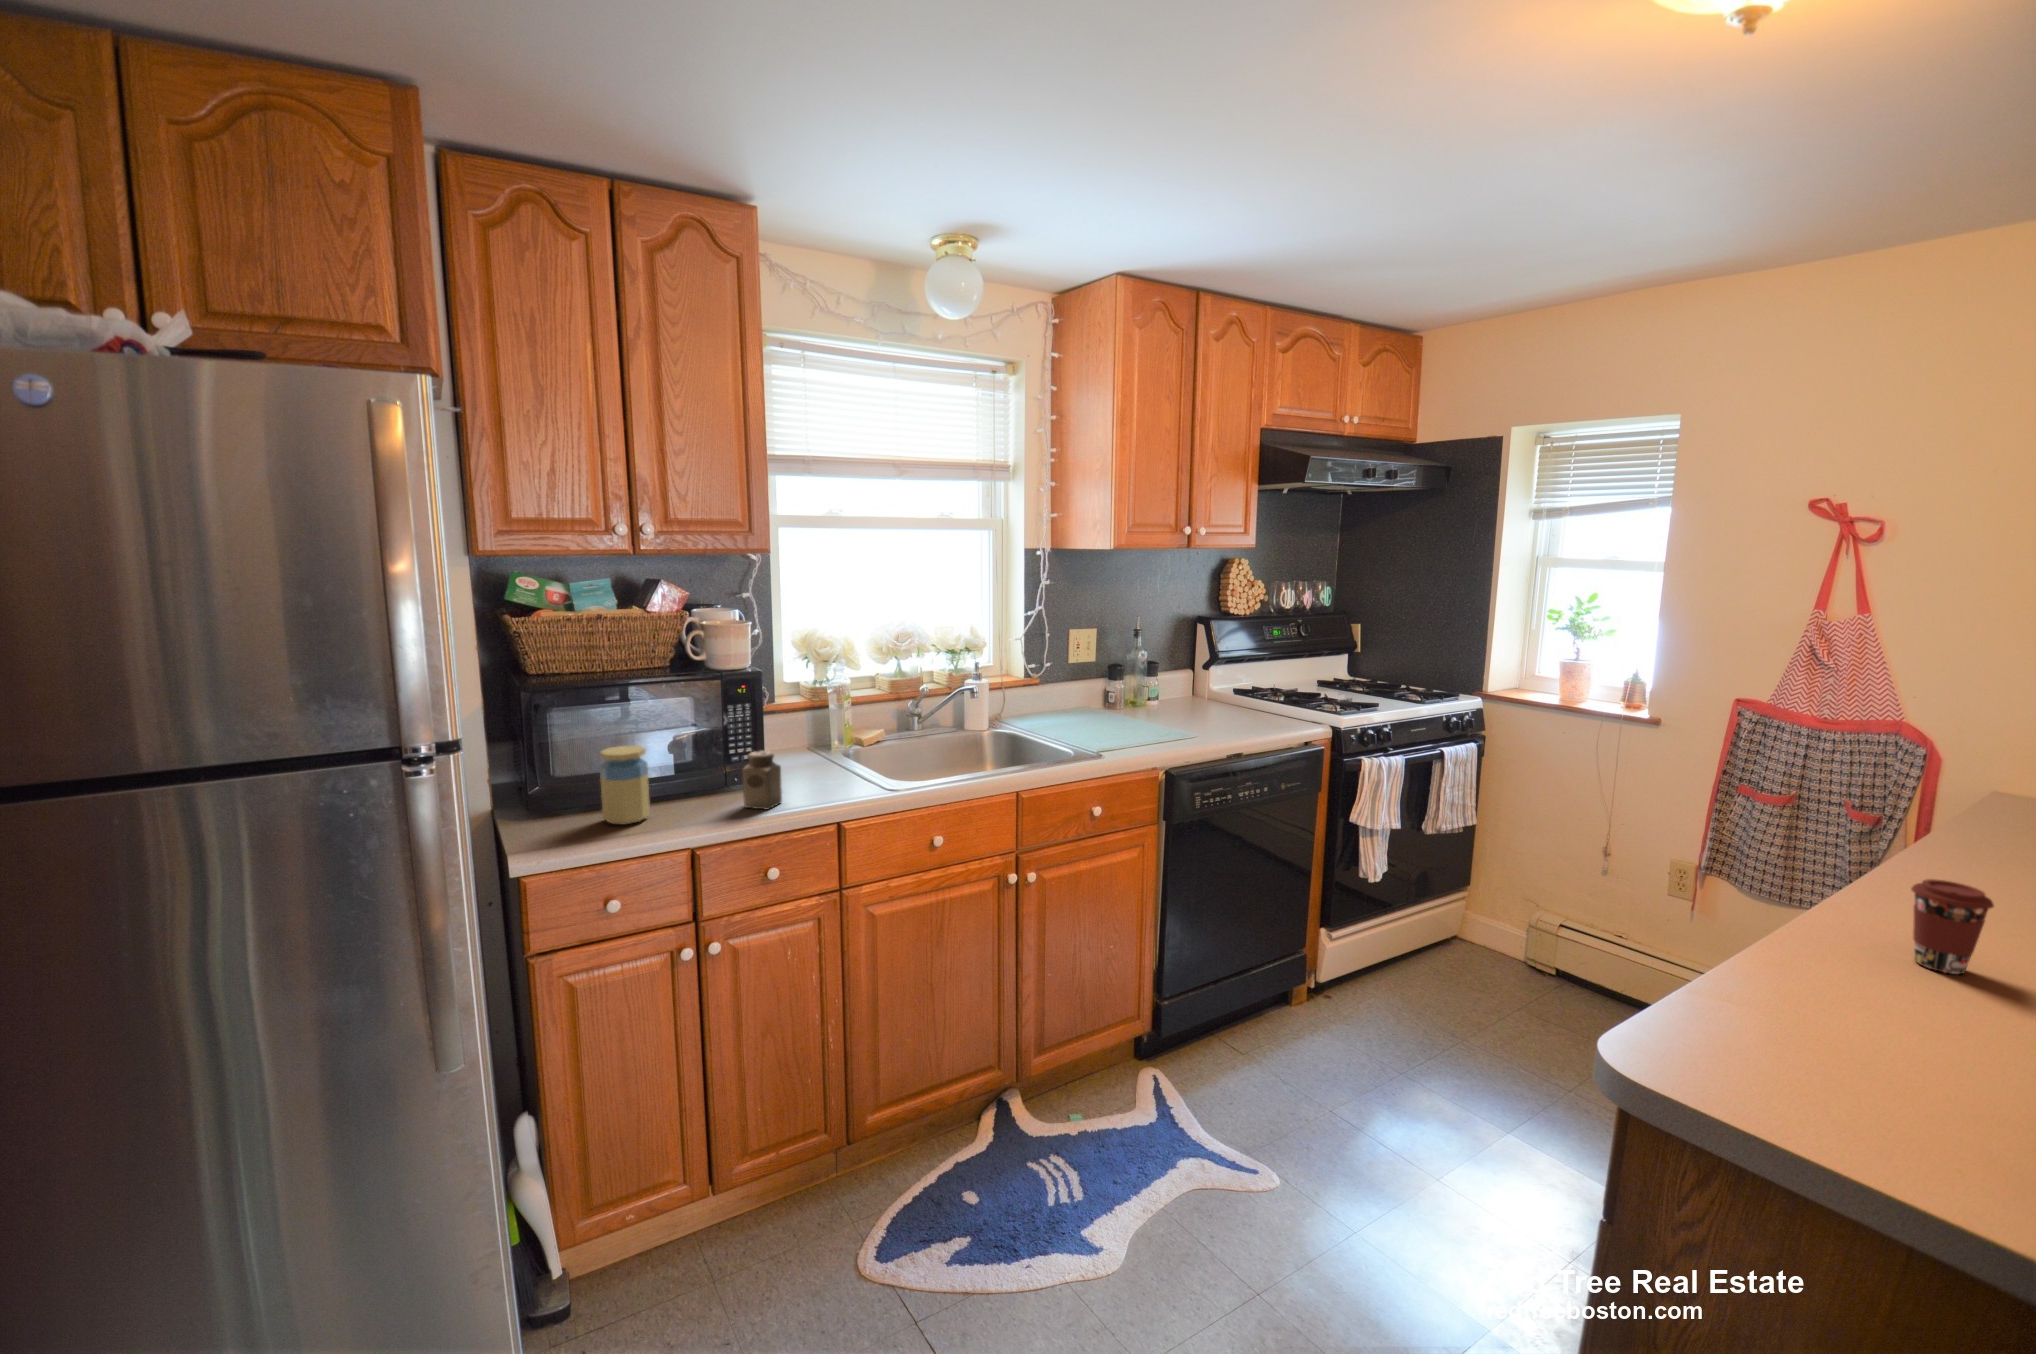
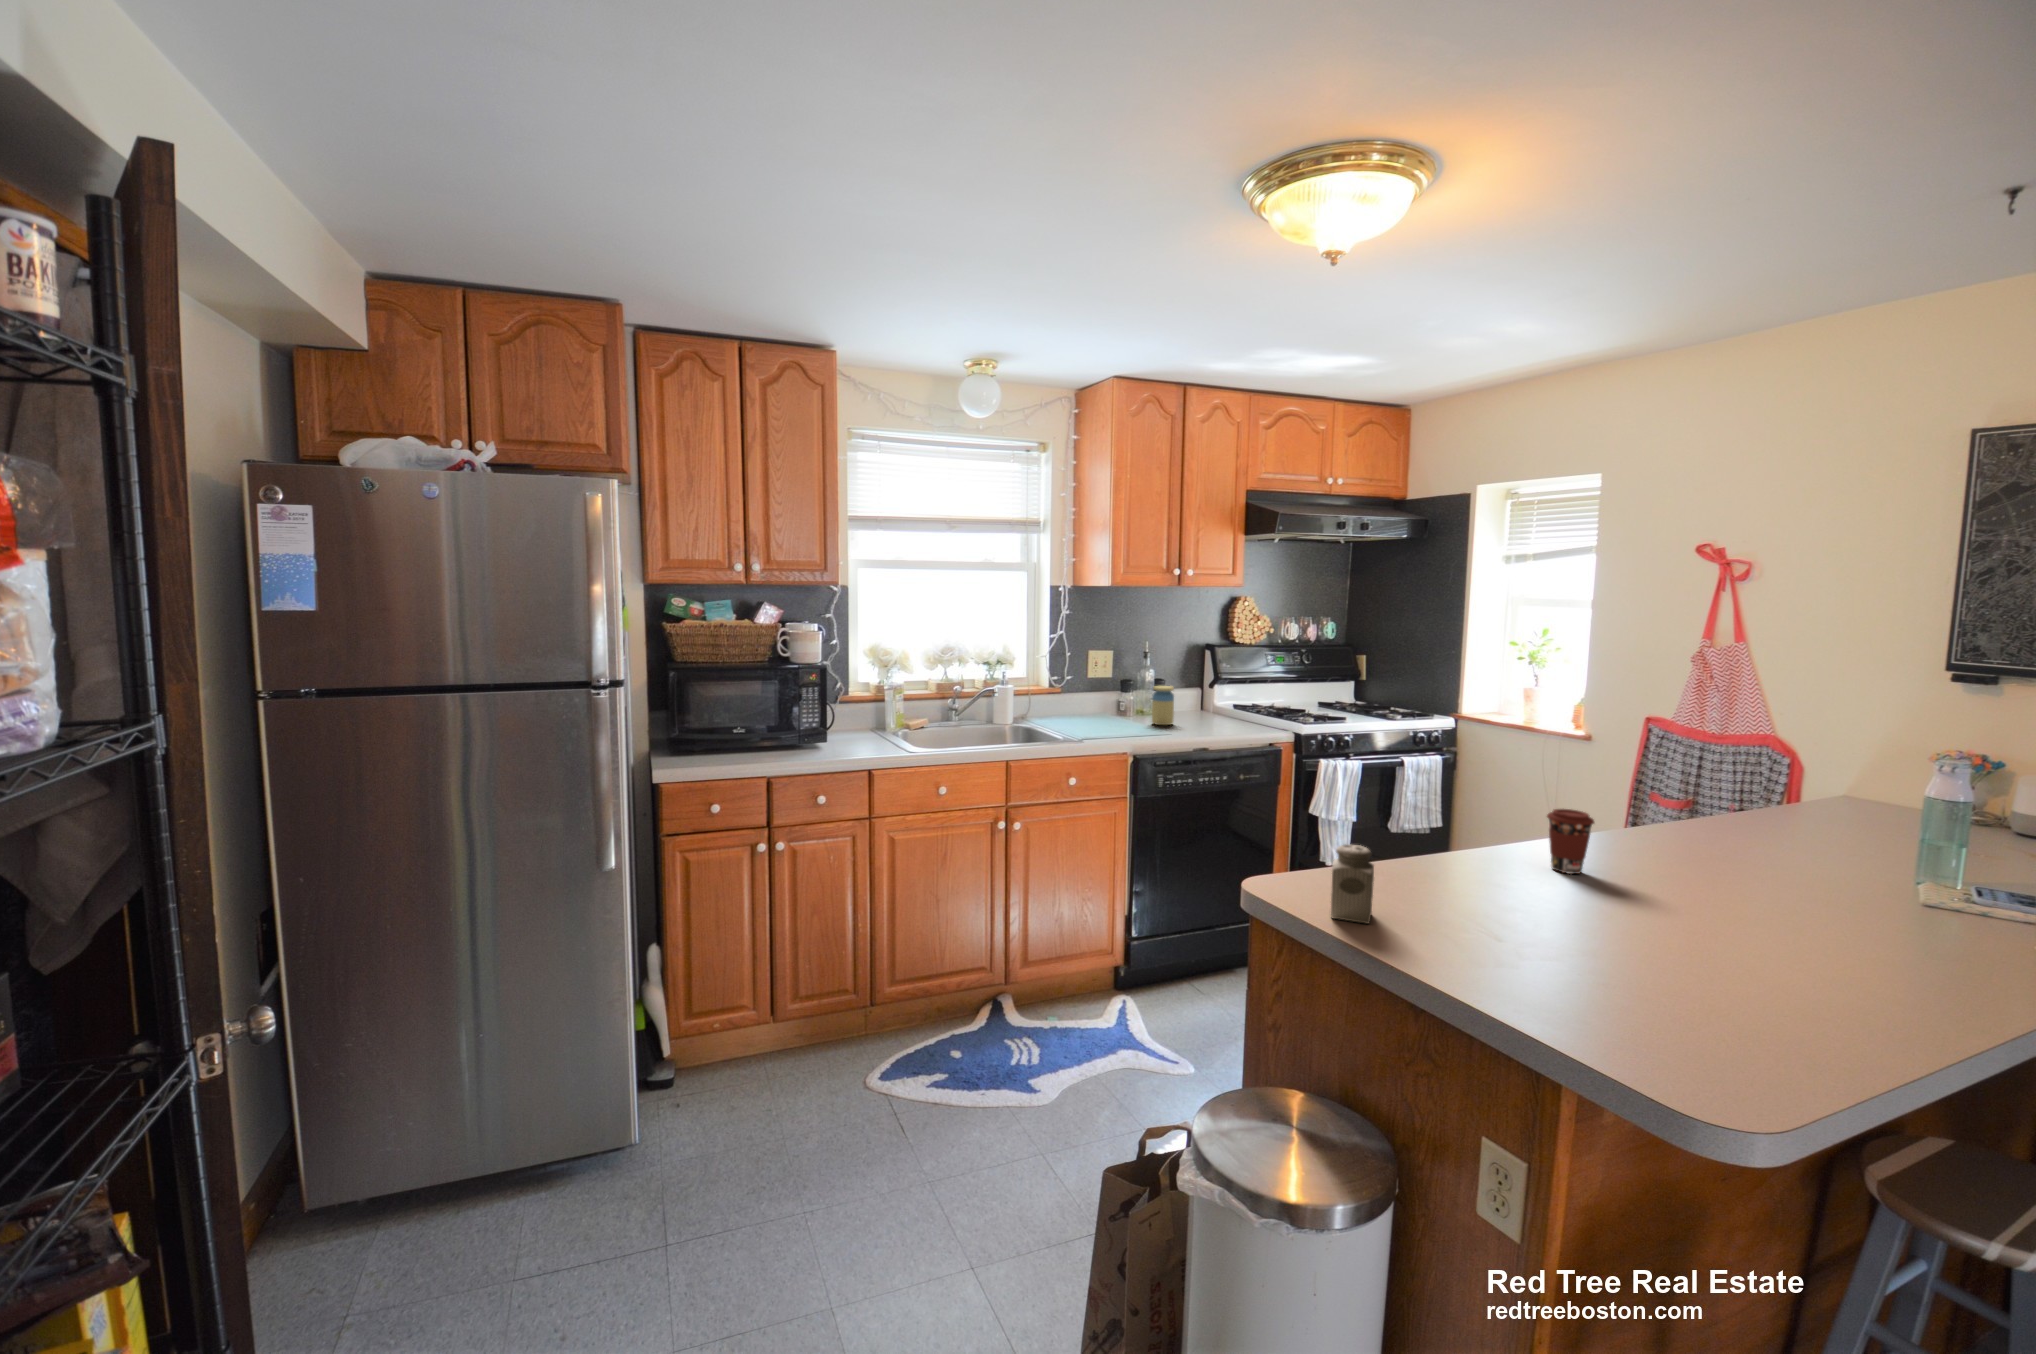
jar: present [600,746,650,824] -> present [1152,686,1174,725]
salt shaker: present [742,751,782,809] -> present [1331,844,1374,924]

